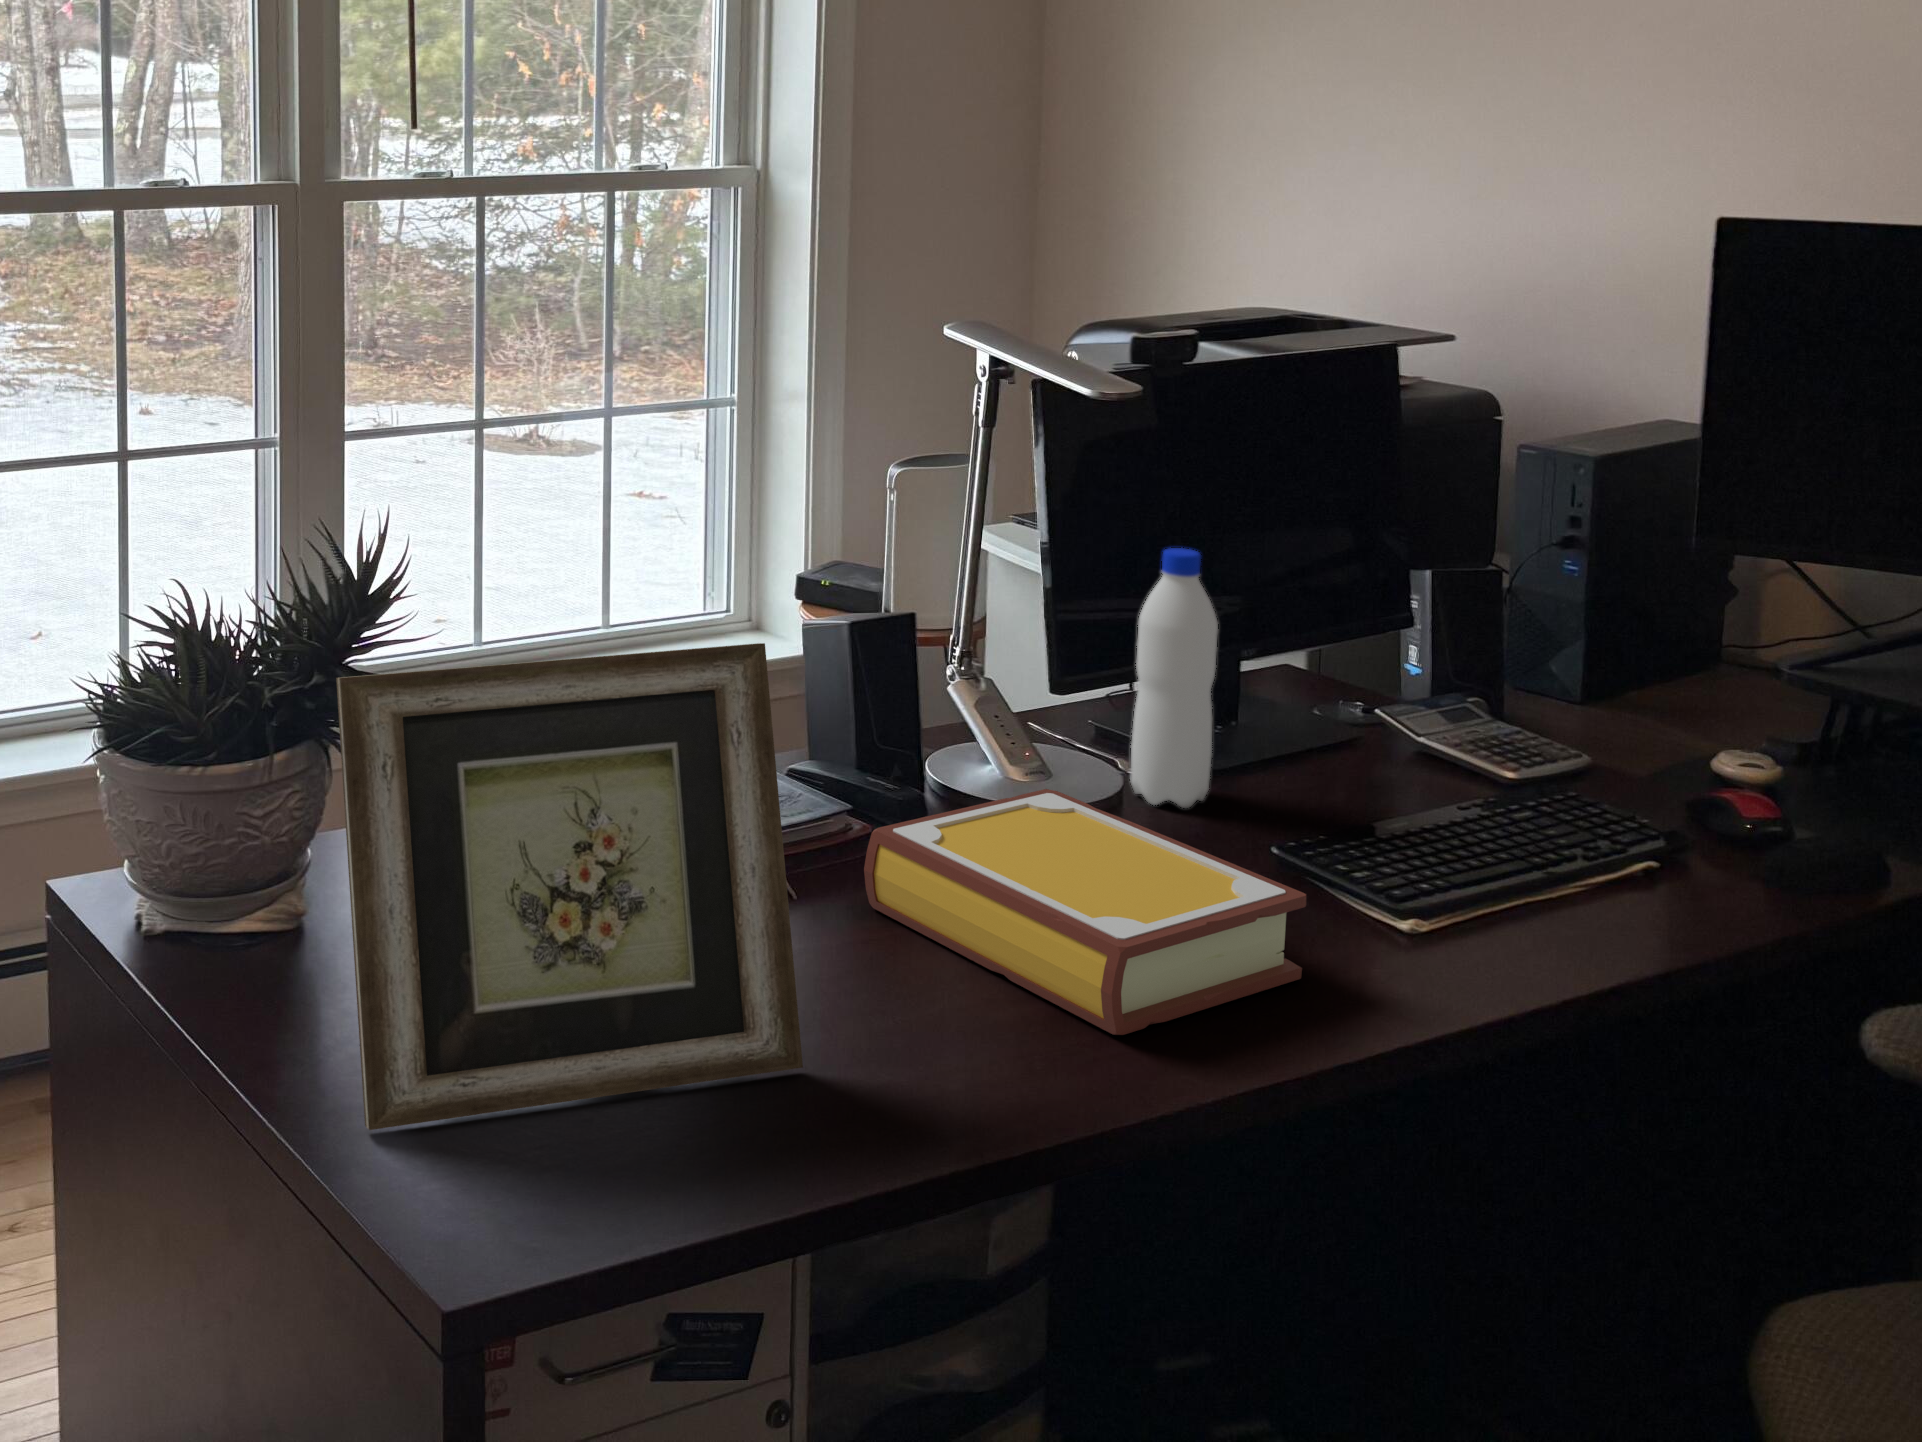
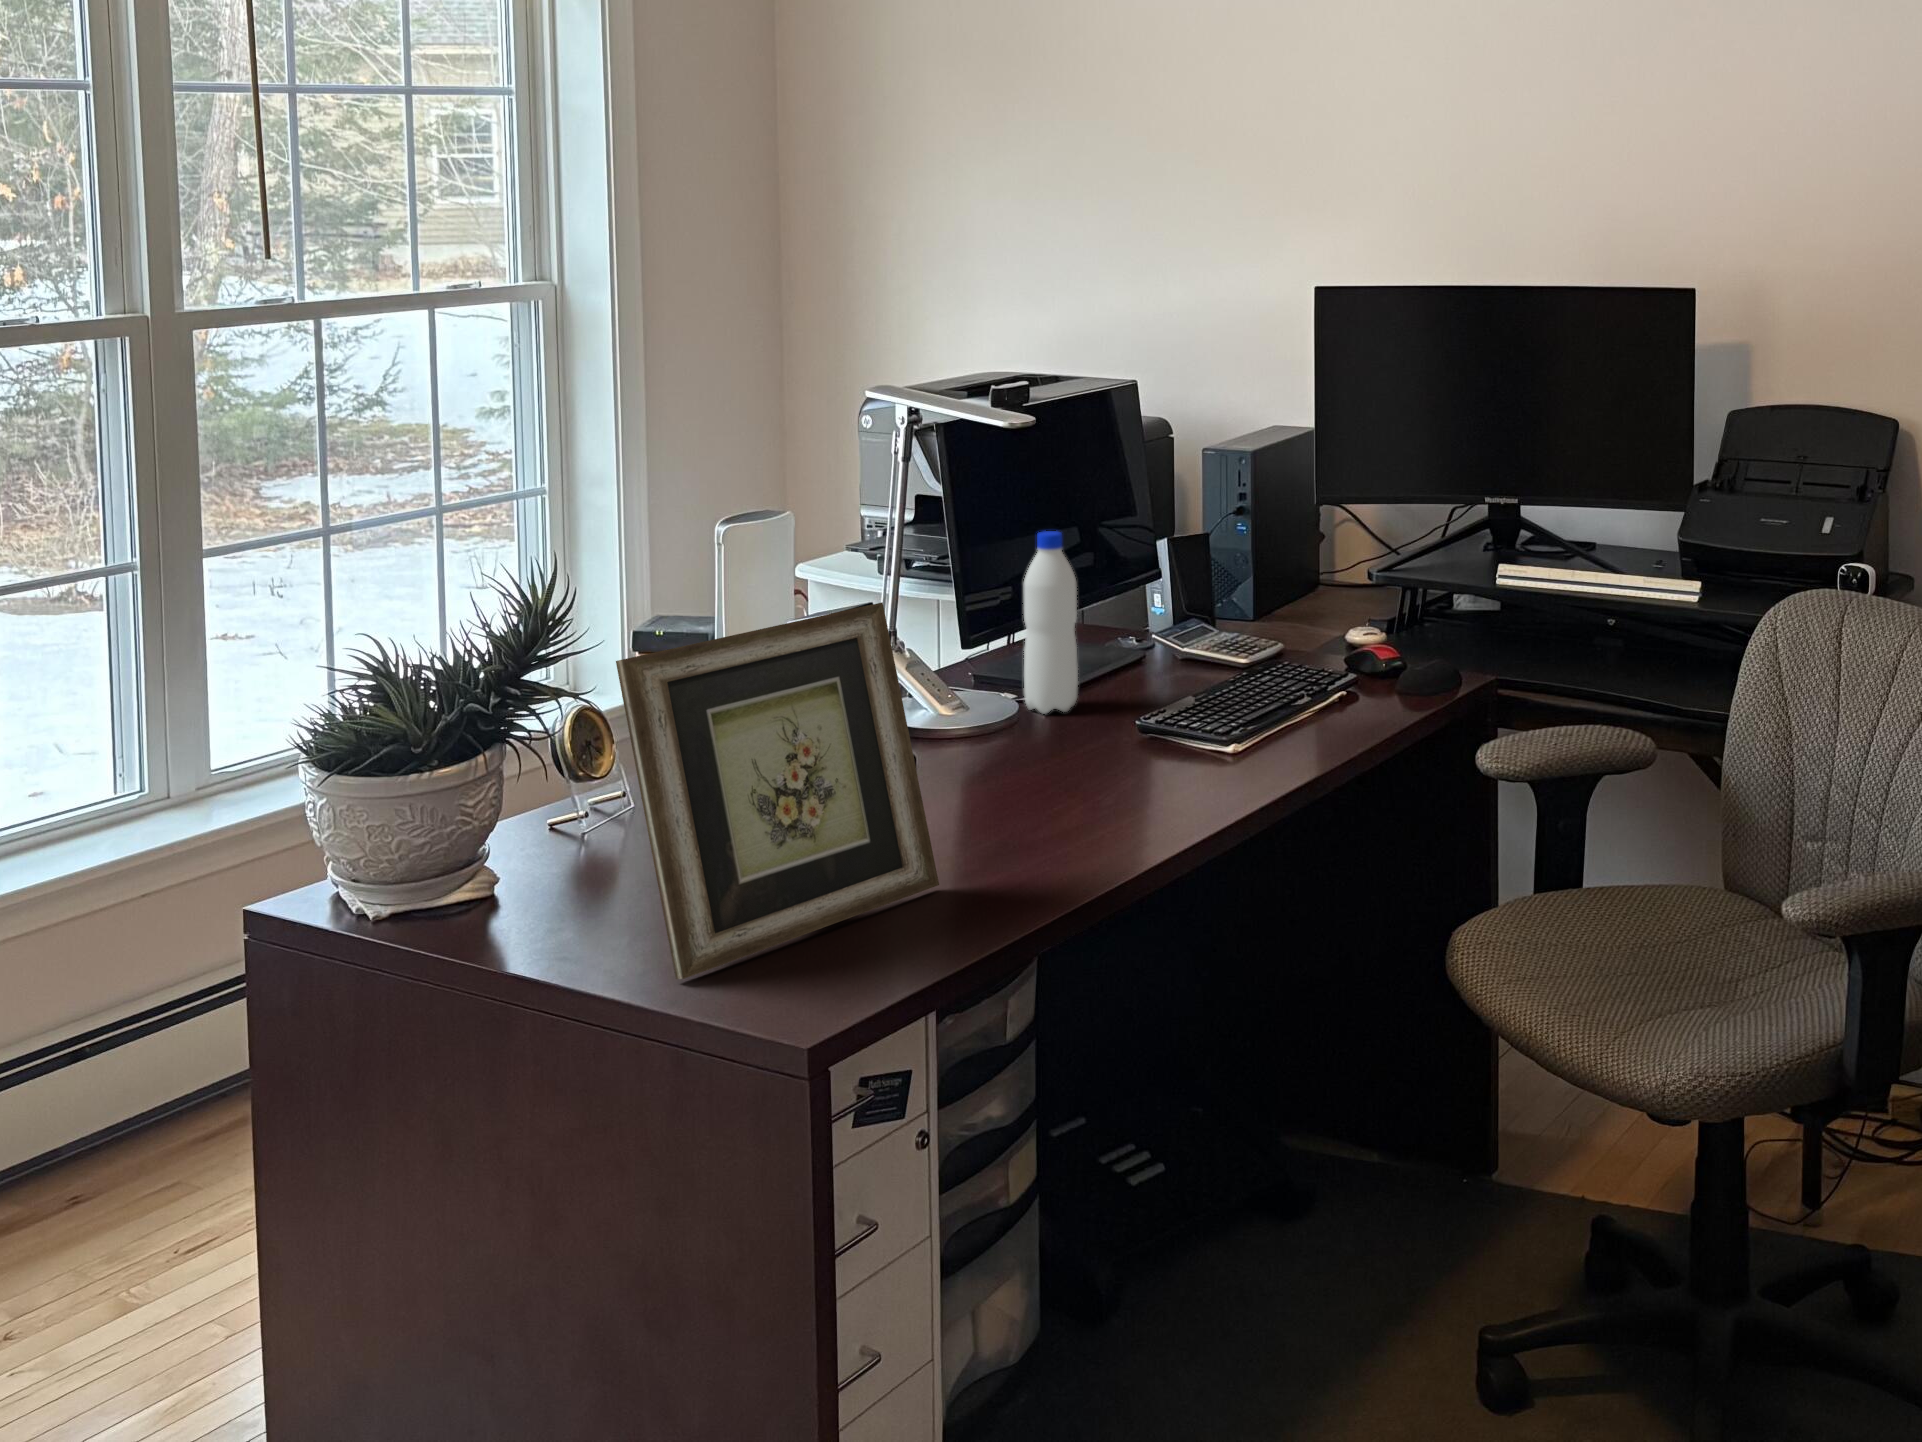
book: present [864,789,1306,1035] -> none [904,704,1193,831]

